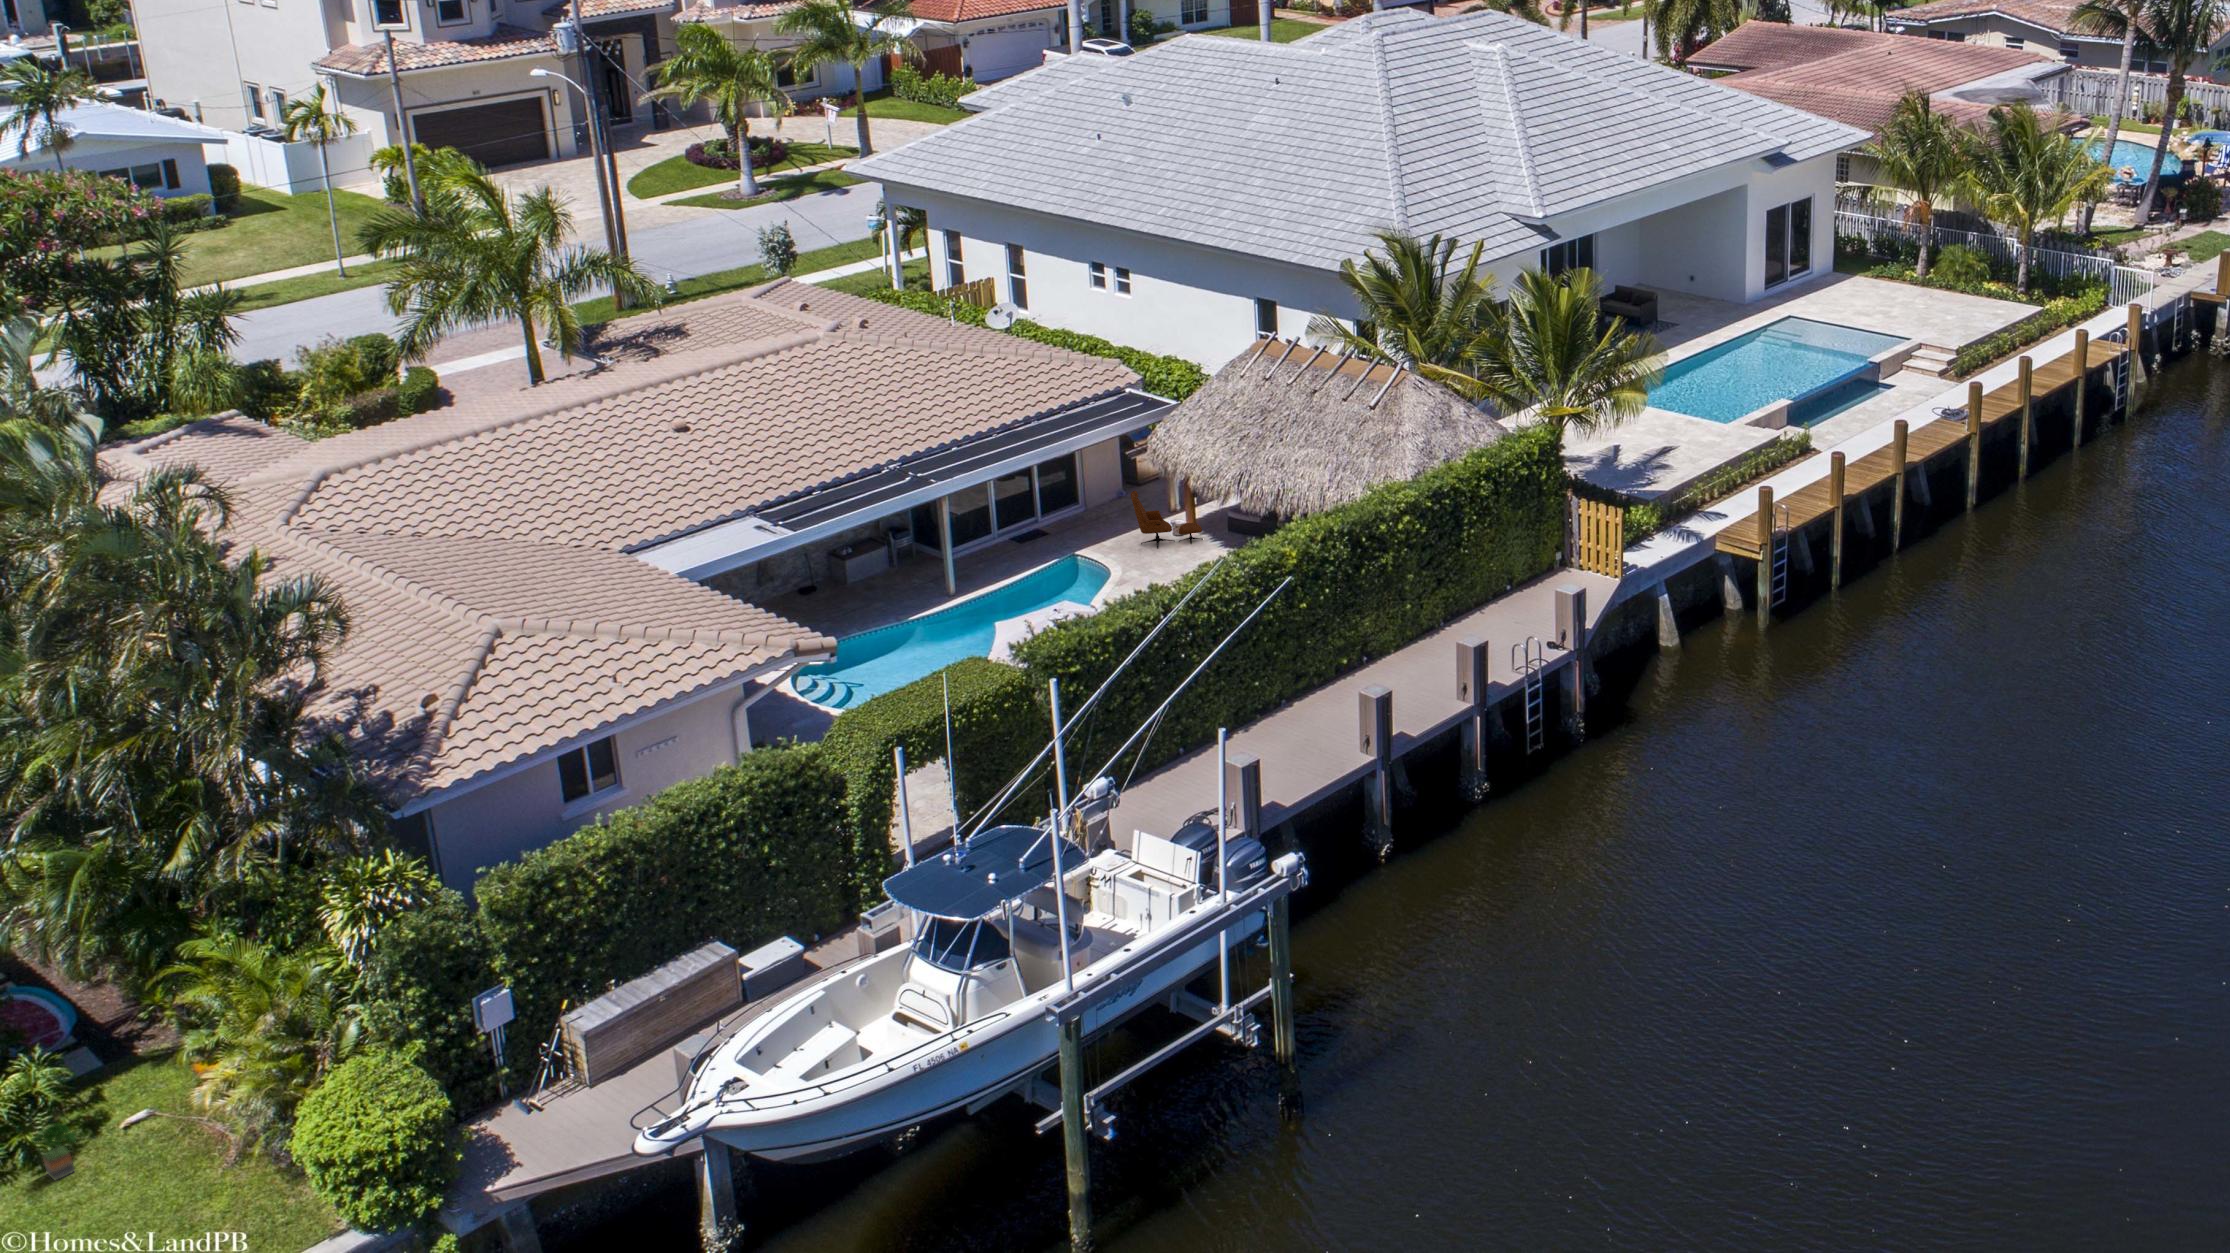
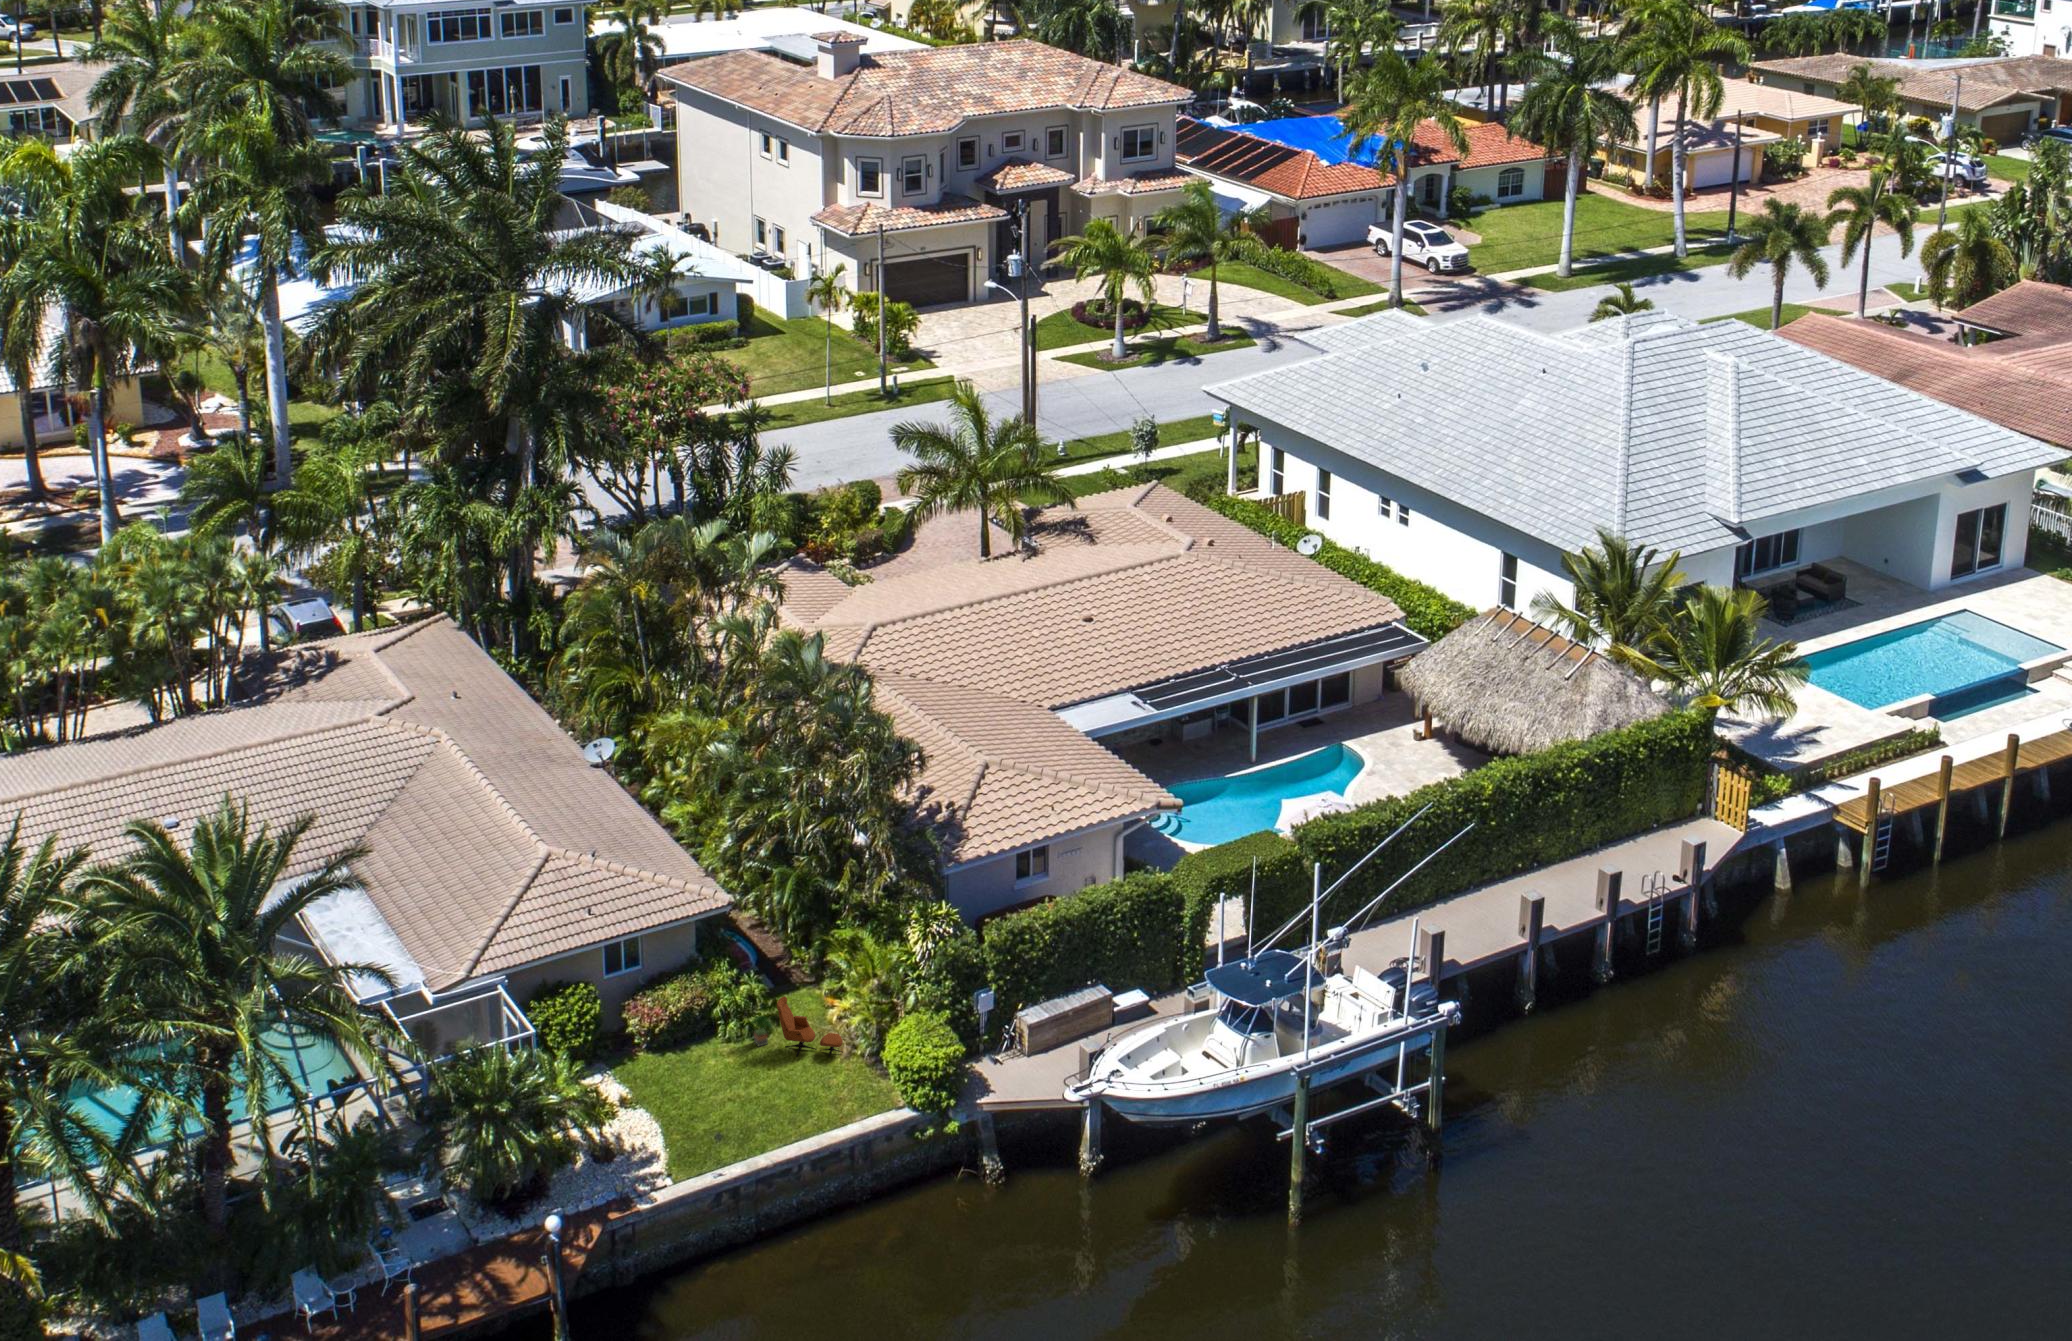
lounge chair: present [1131,491,1202,549] -> present [777,996,843,1058]

